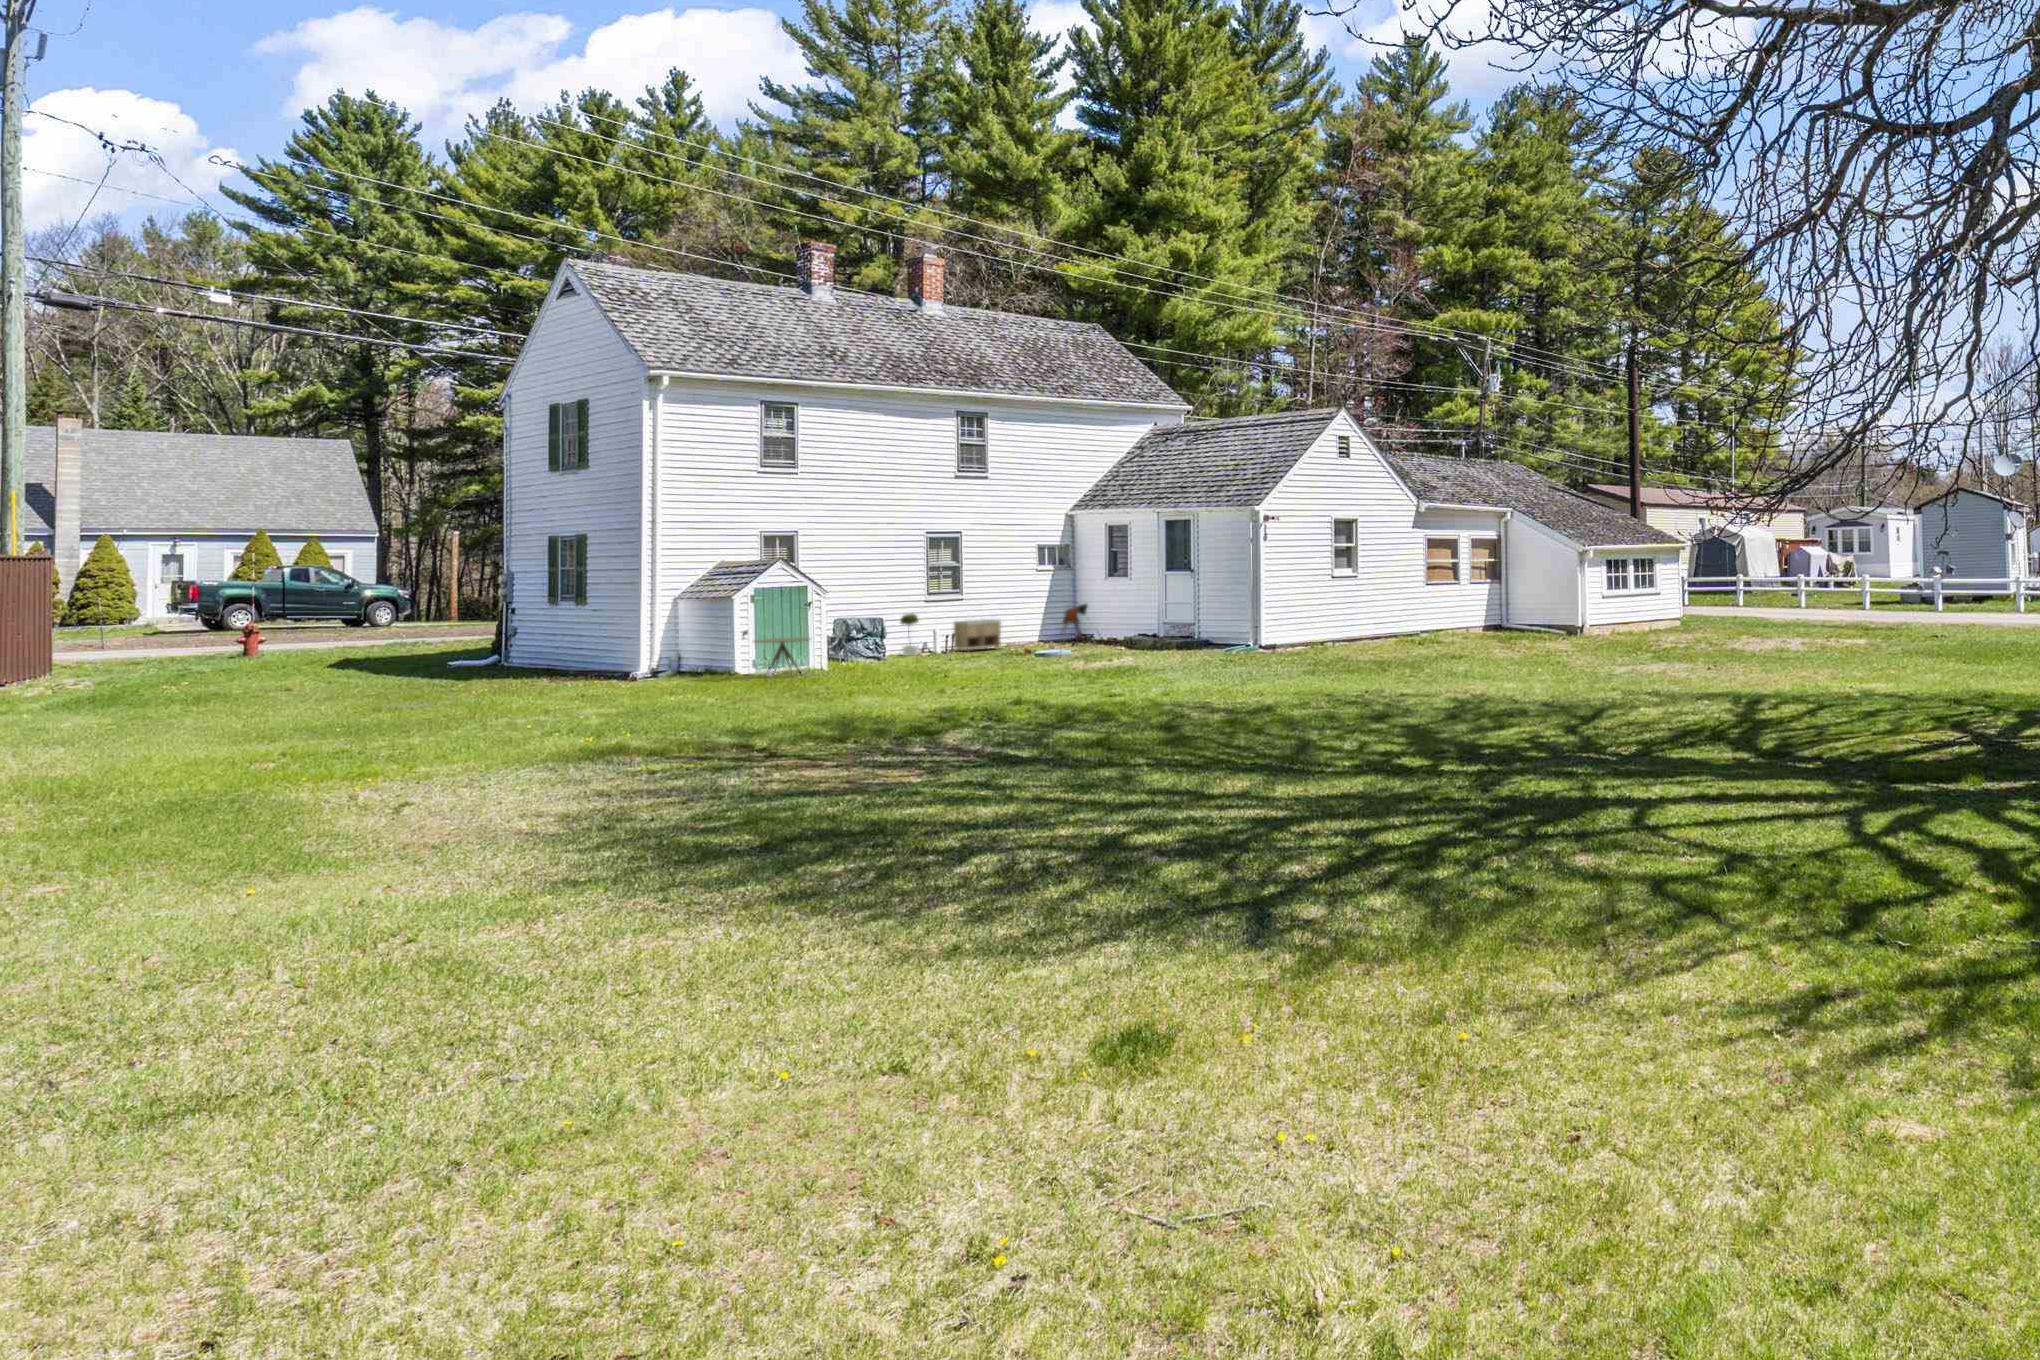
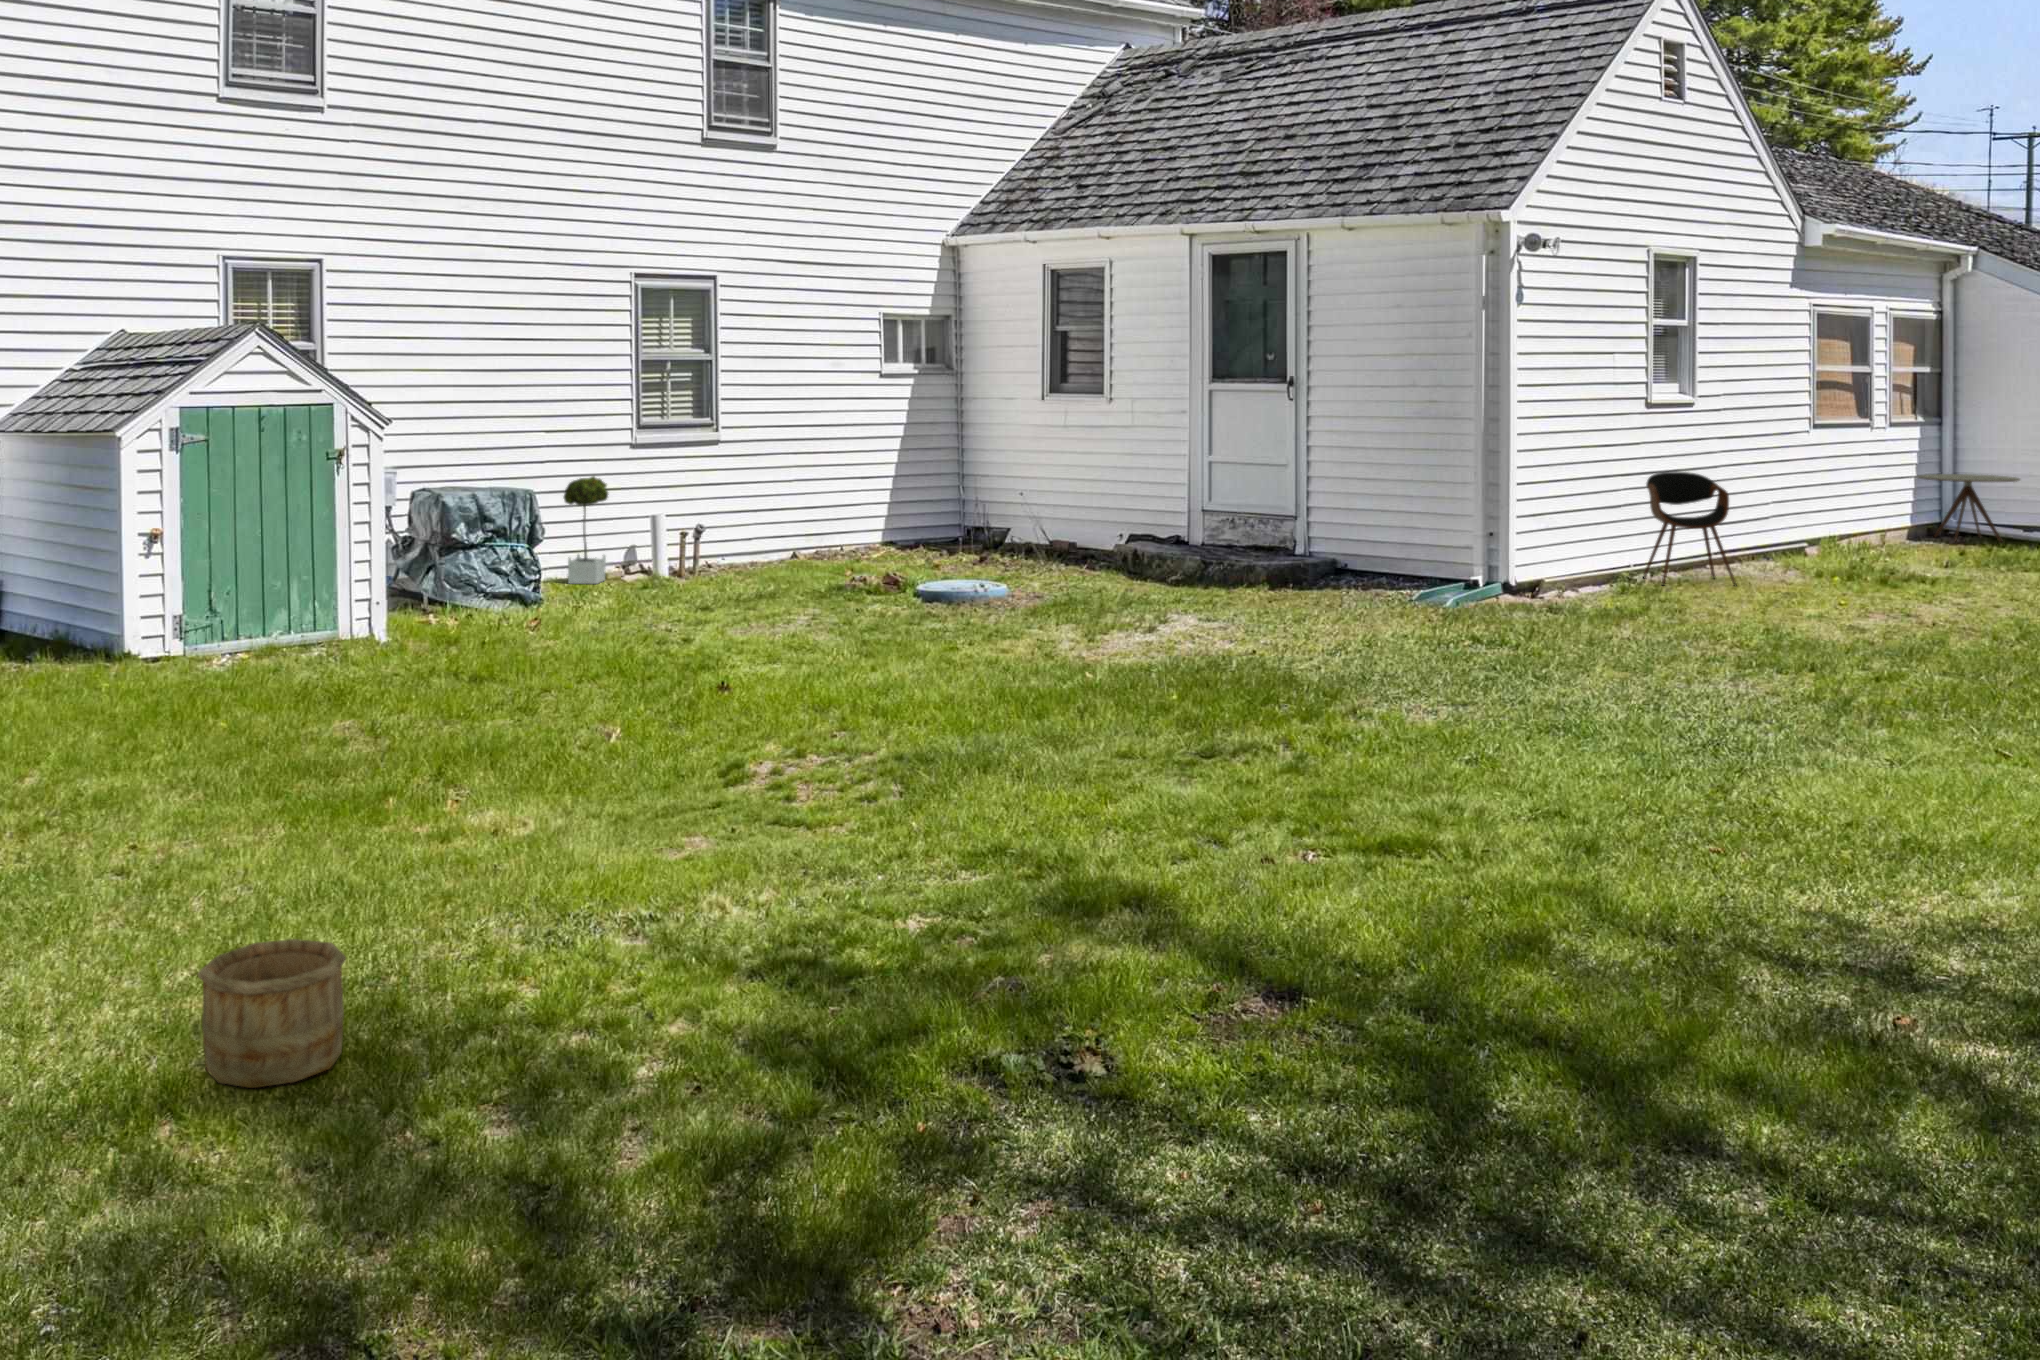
chair: present [1063,604,1087,632] -> present [1643,472,1737,586]
storage bench: present [954,619,1001,650] -> none [689,492,802,575]
round table: present [755,637,809,674] -> present [1917,474,2020,542]
wooden bucket: none [817,698,848,723] -> present [198,939,346,1088]

